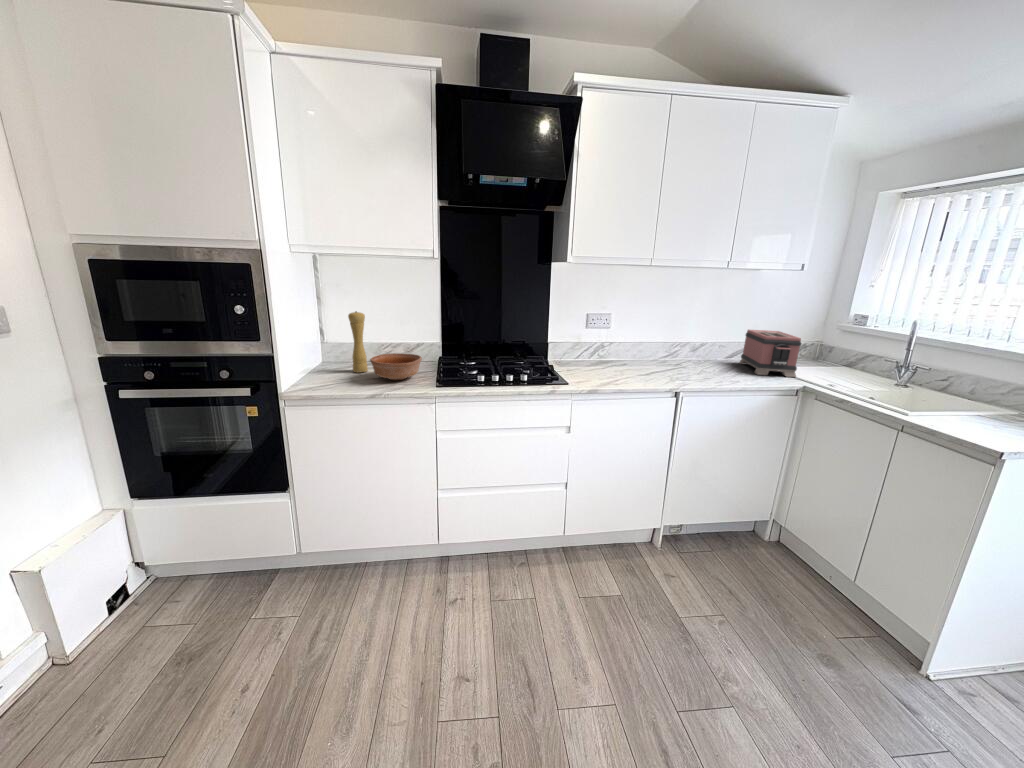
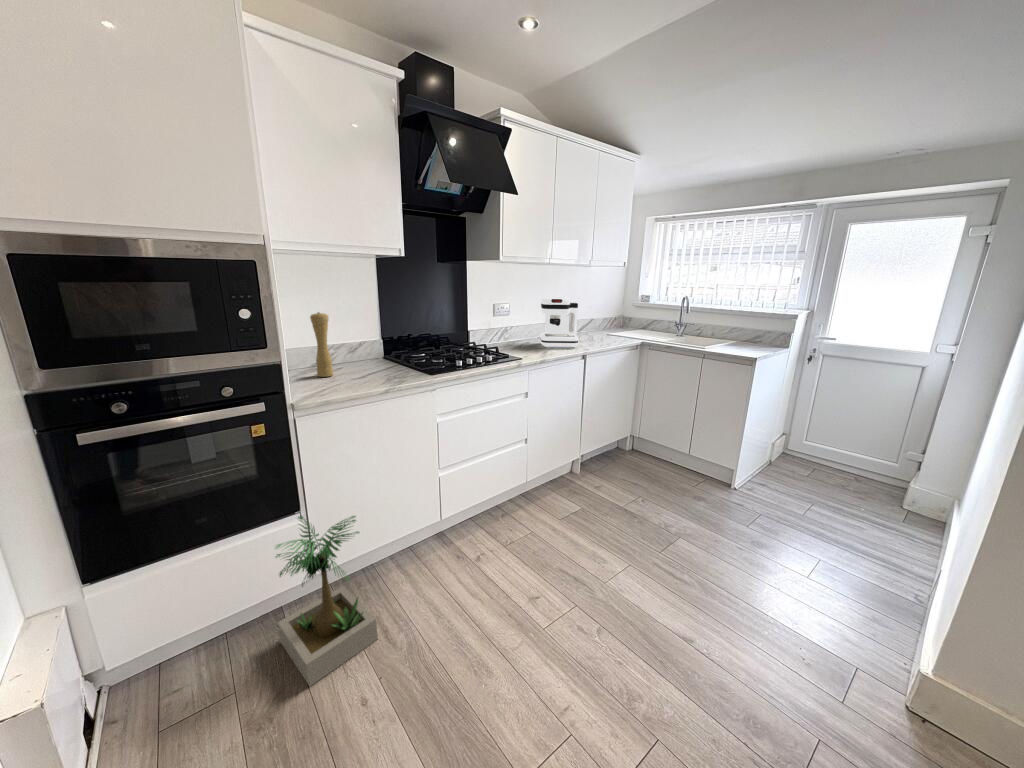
coffee maker: none [628,309,693,379] -> present [540,297,579,348]
toaster: present [739,330,801,377] -> none [590,309,632,339]
bowl: present [370,353,422,380] -> none [352,351,404,377]
potted plant: none [215,492,327,650] -> present [276,515,378,686]

